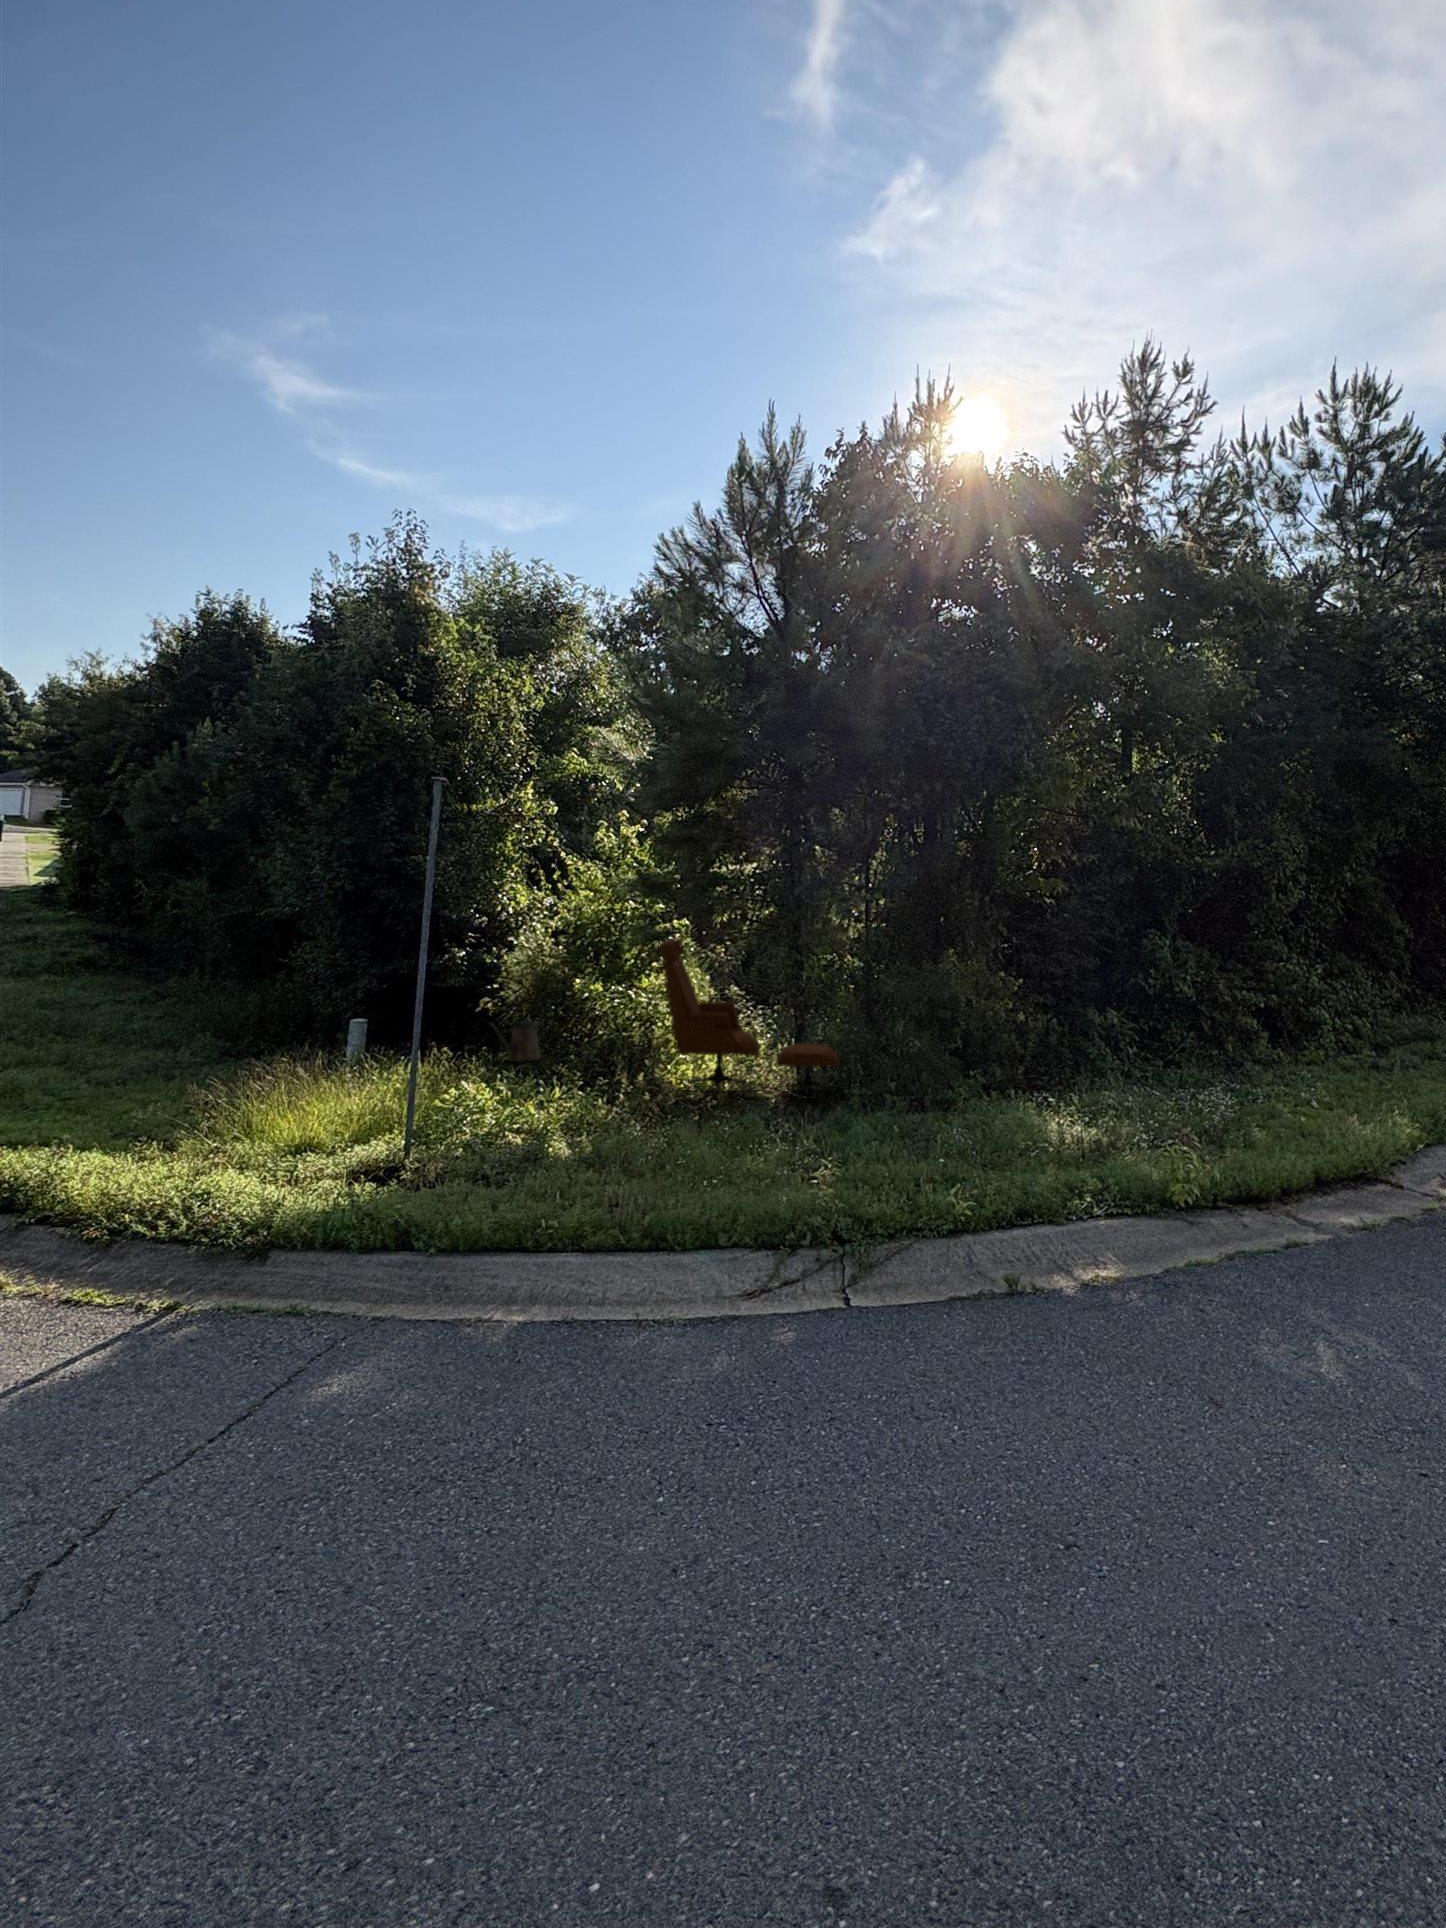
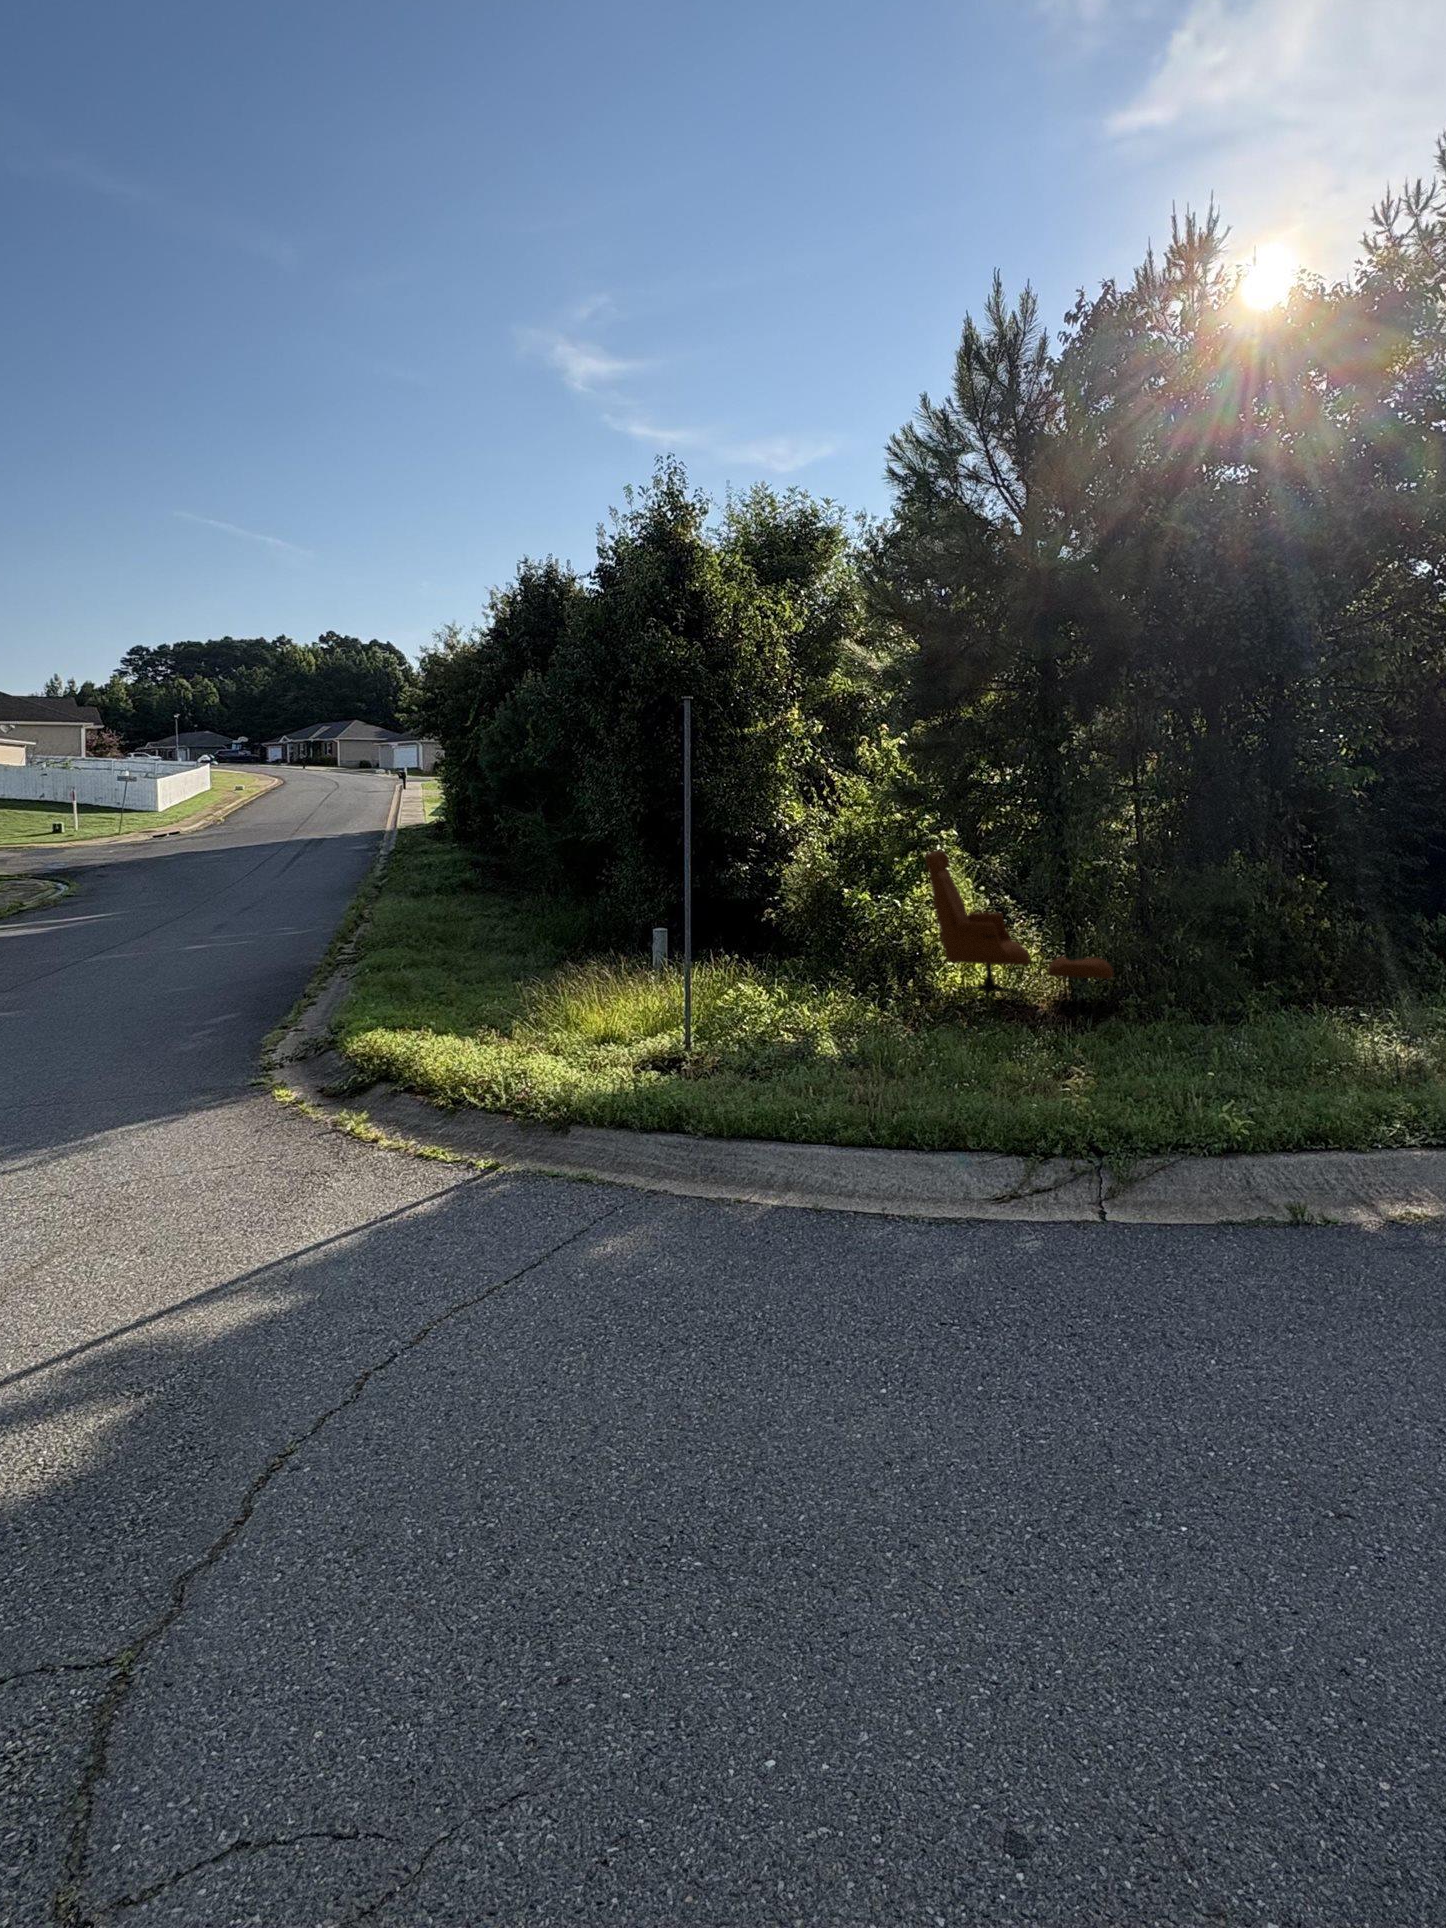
watering can: present [490,1021,544,1062] -> none [775,930,827,968]

